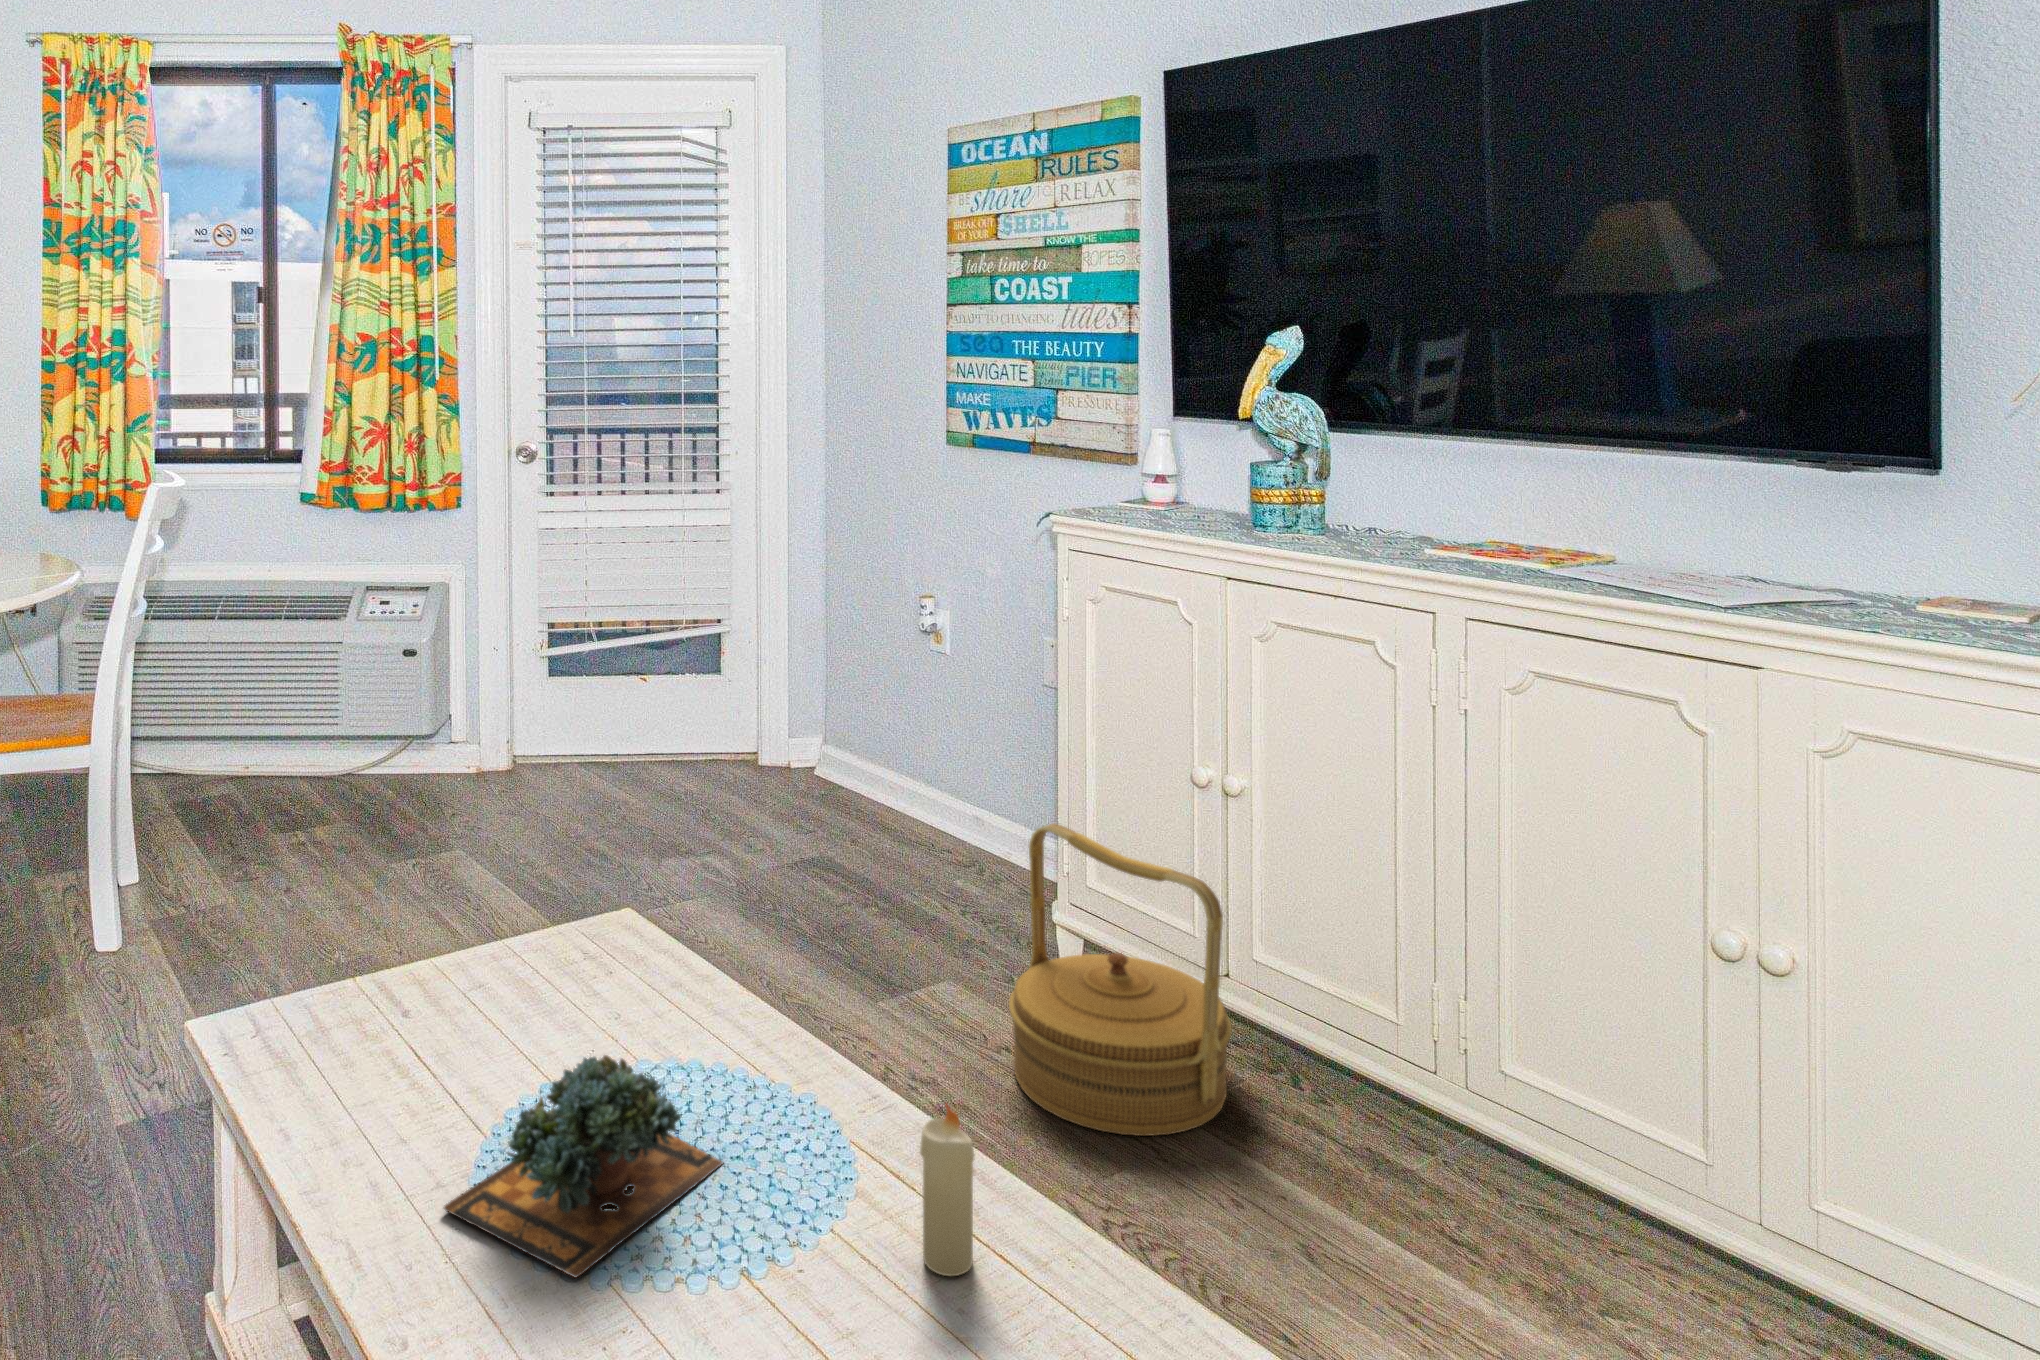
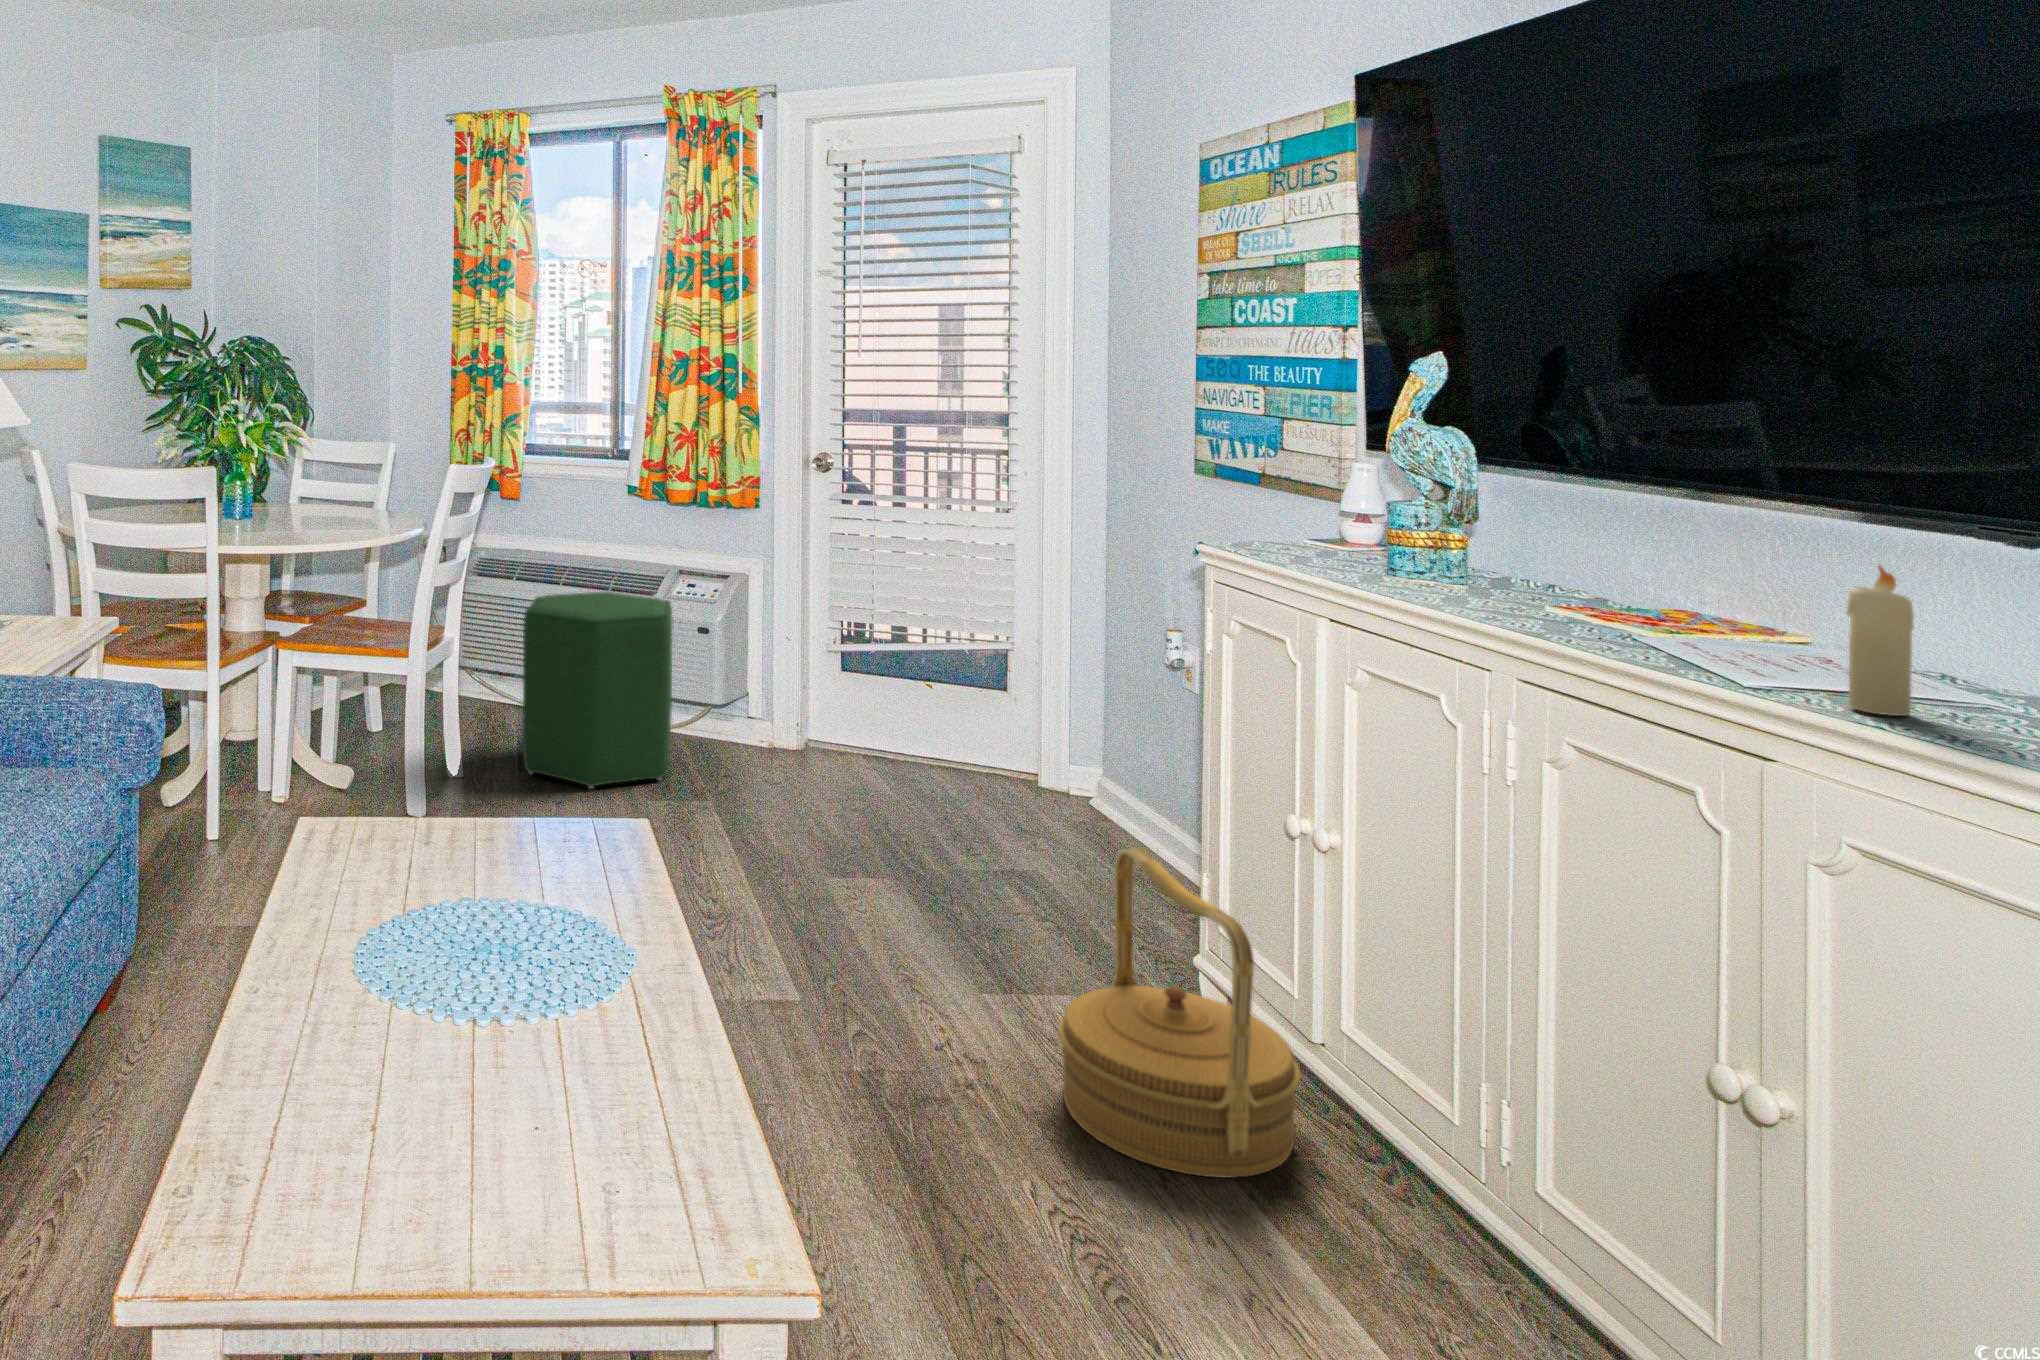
ottoman: none [208,623,395,862] -> present [523,592,672,789]
succulent plant: present [444,1055,723,1277] -> none [346,893,548,1030]
candle: present [920,1103,974,1276] -> present [1847,565,1914,716]

